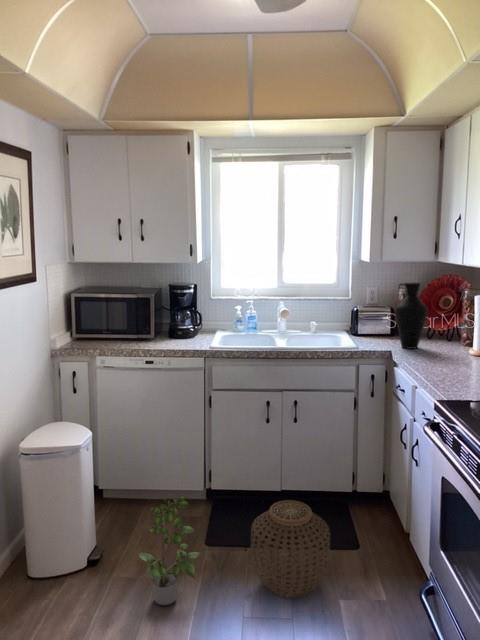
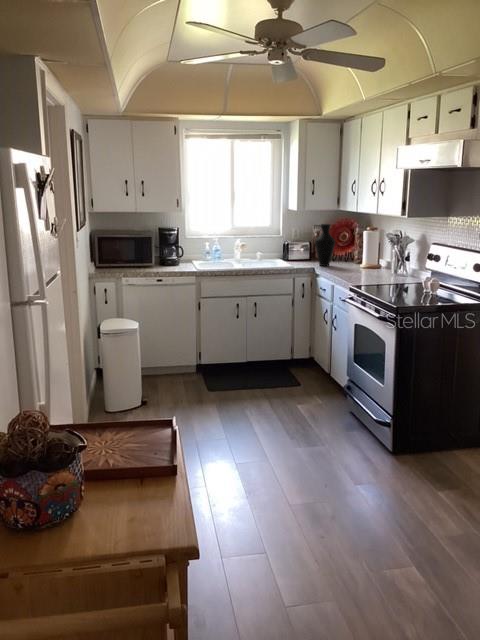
potted plant: present [139,497,201,605] -> none [184,351,217,416]
woven basket: present [251,500,330,598] -> none [244,355,290,407]

